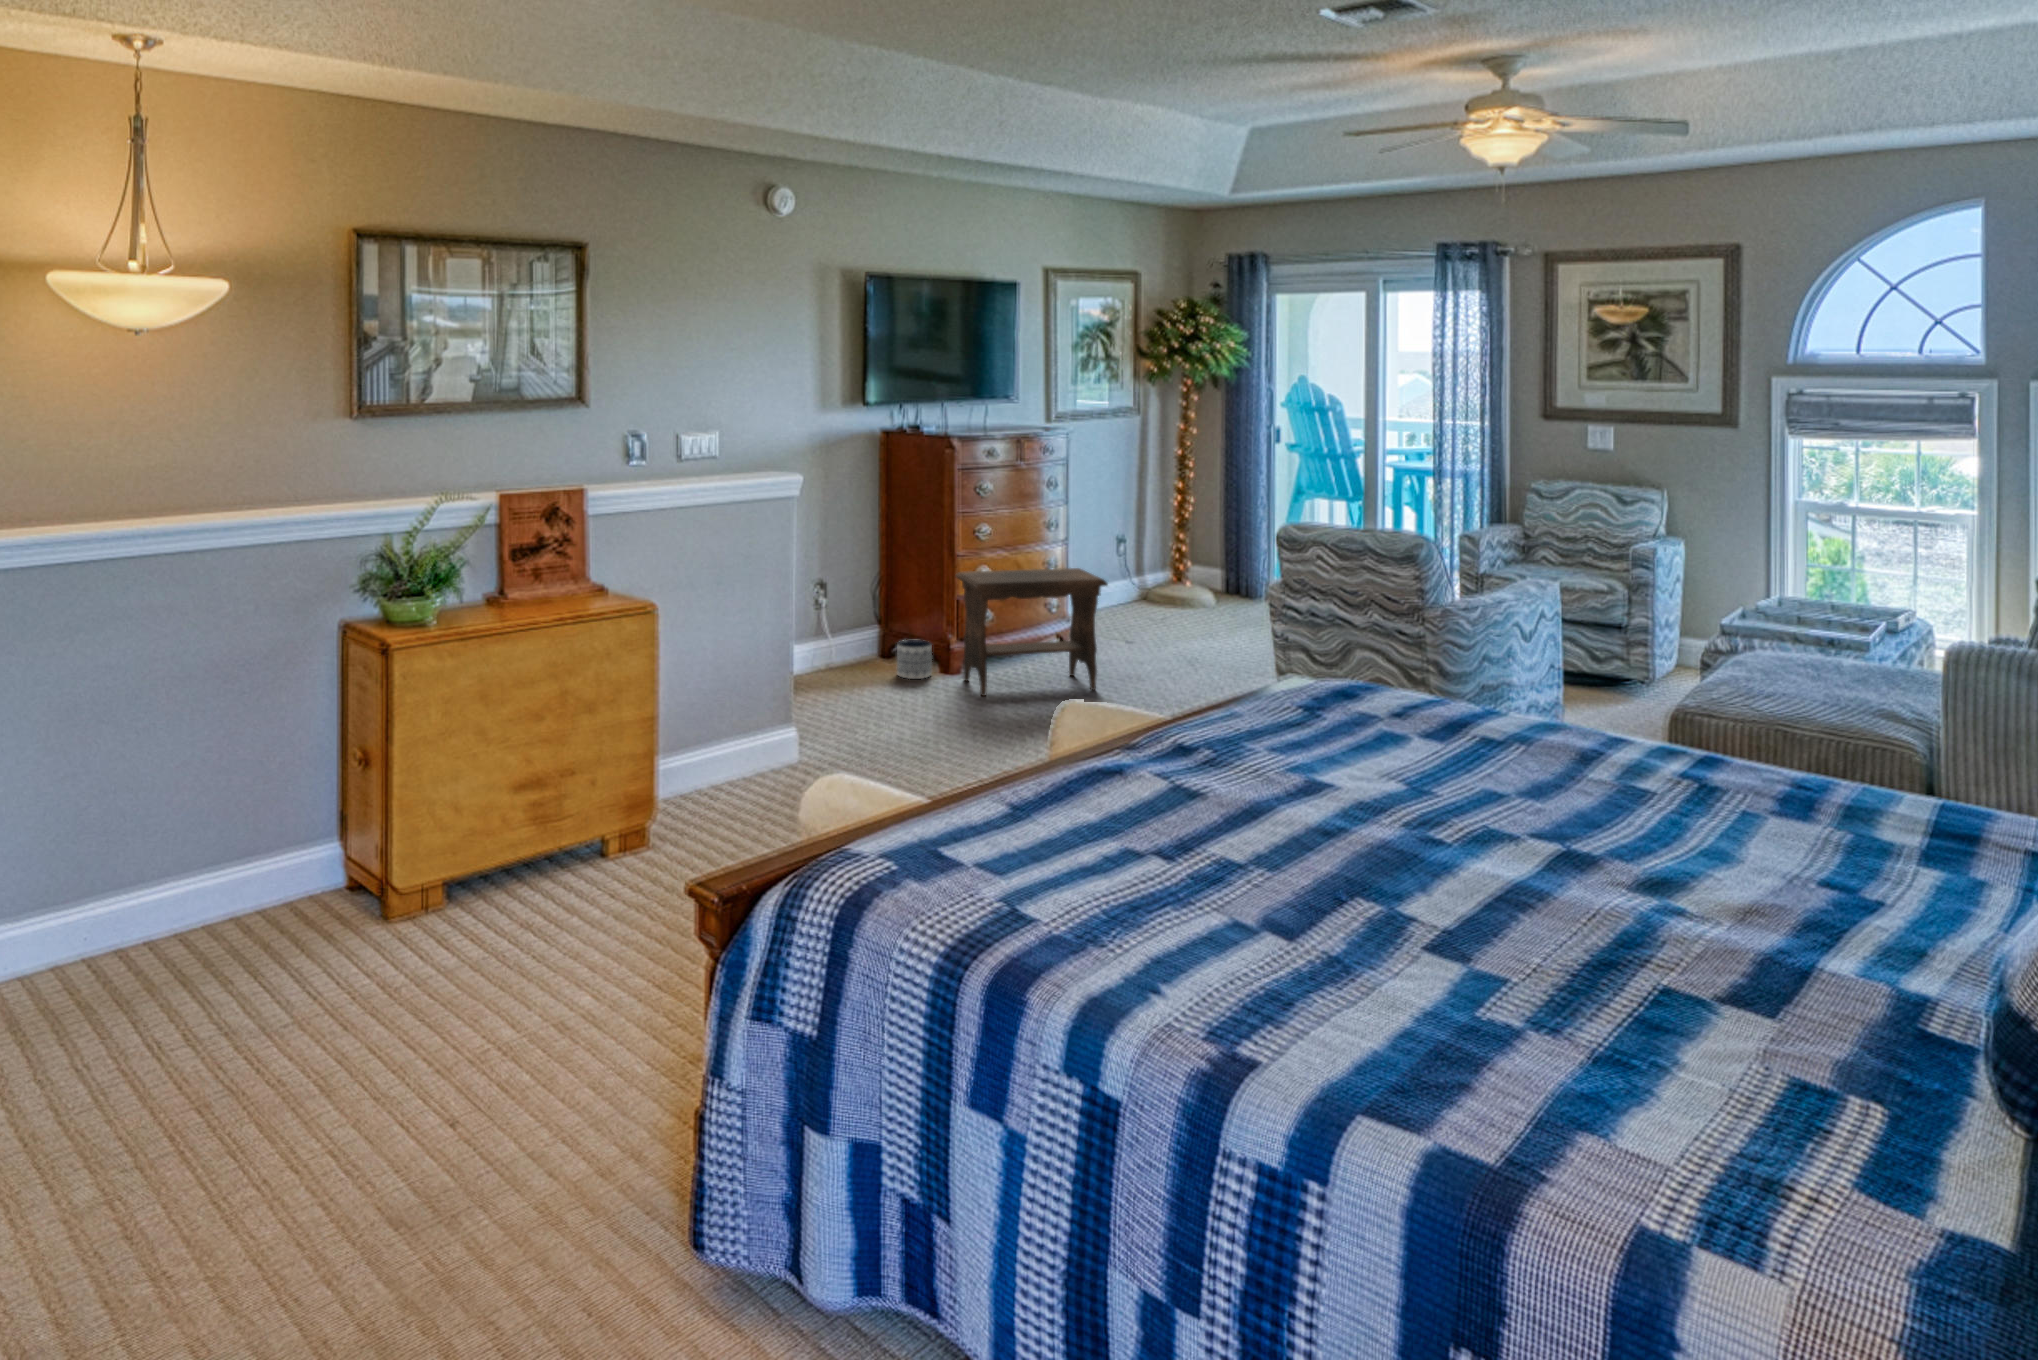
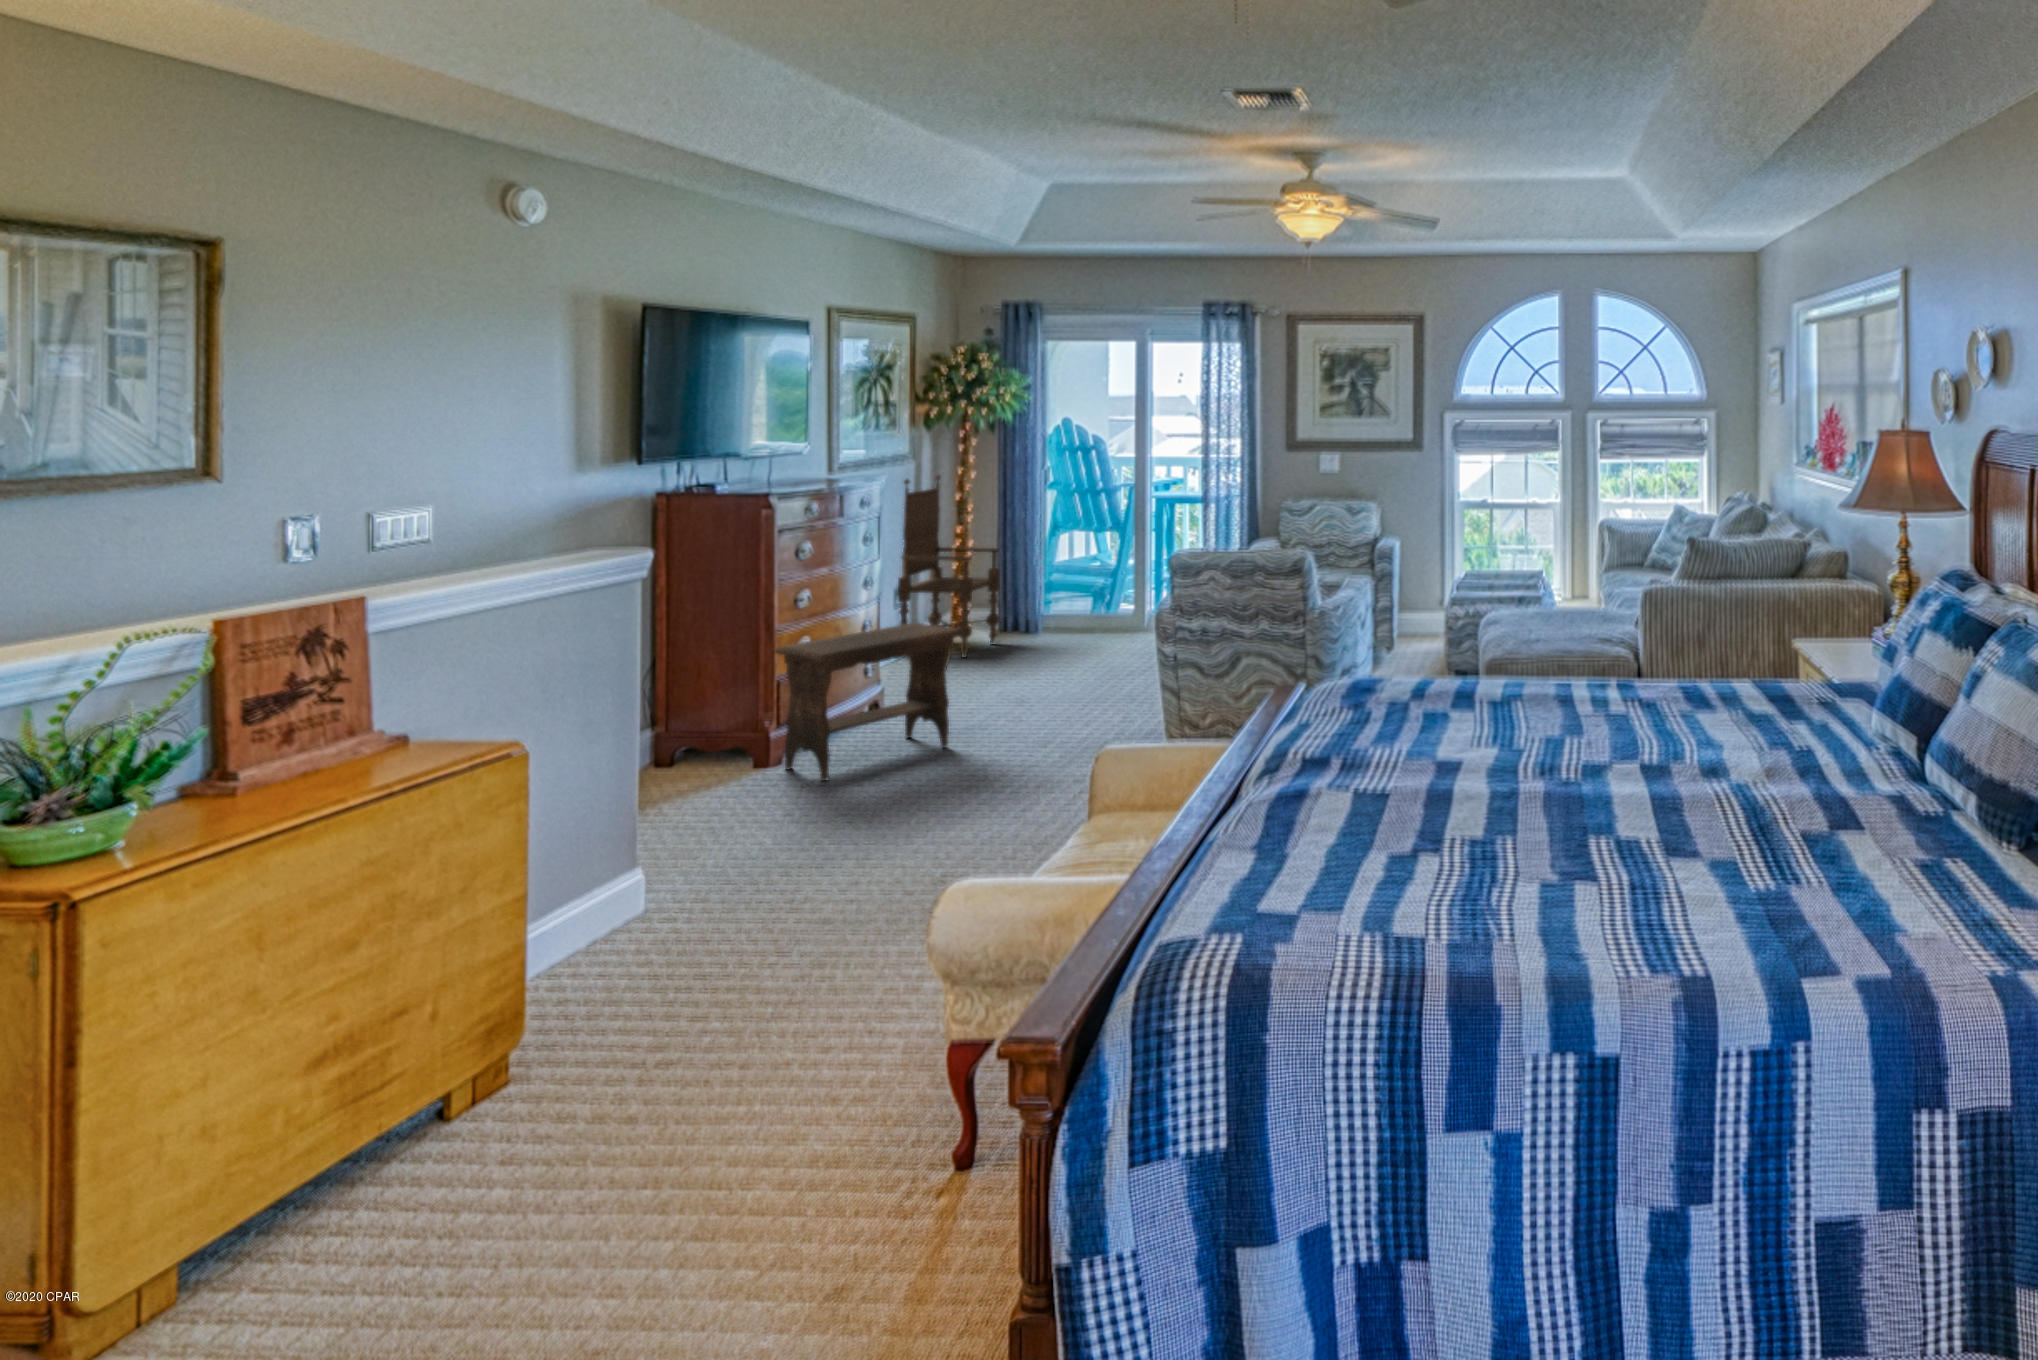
armchair: none [1119,429,1218,615] -> present [898,475,1000,658]
planter: present [897,640,932,679] -> none [690,734,740,783]

